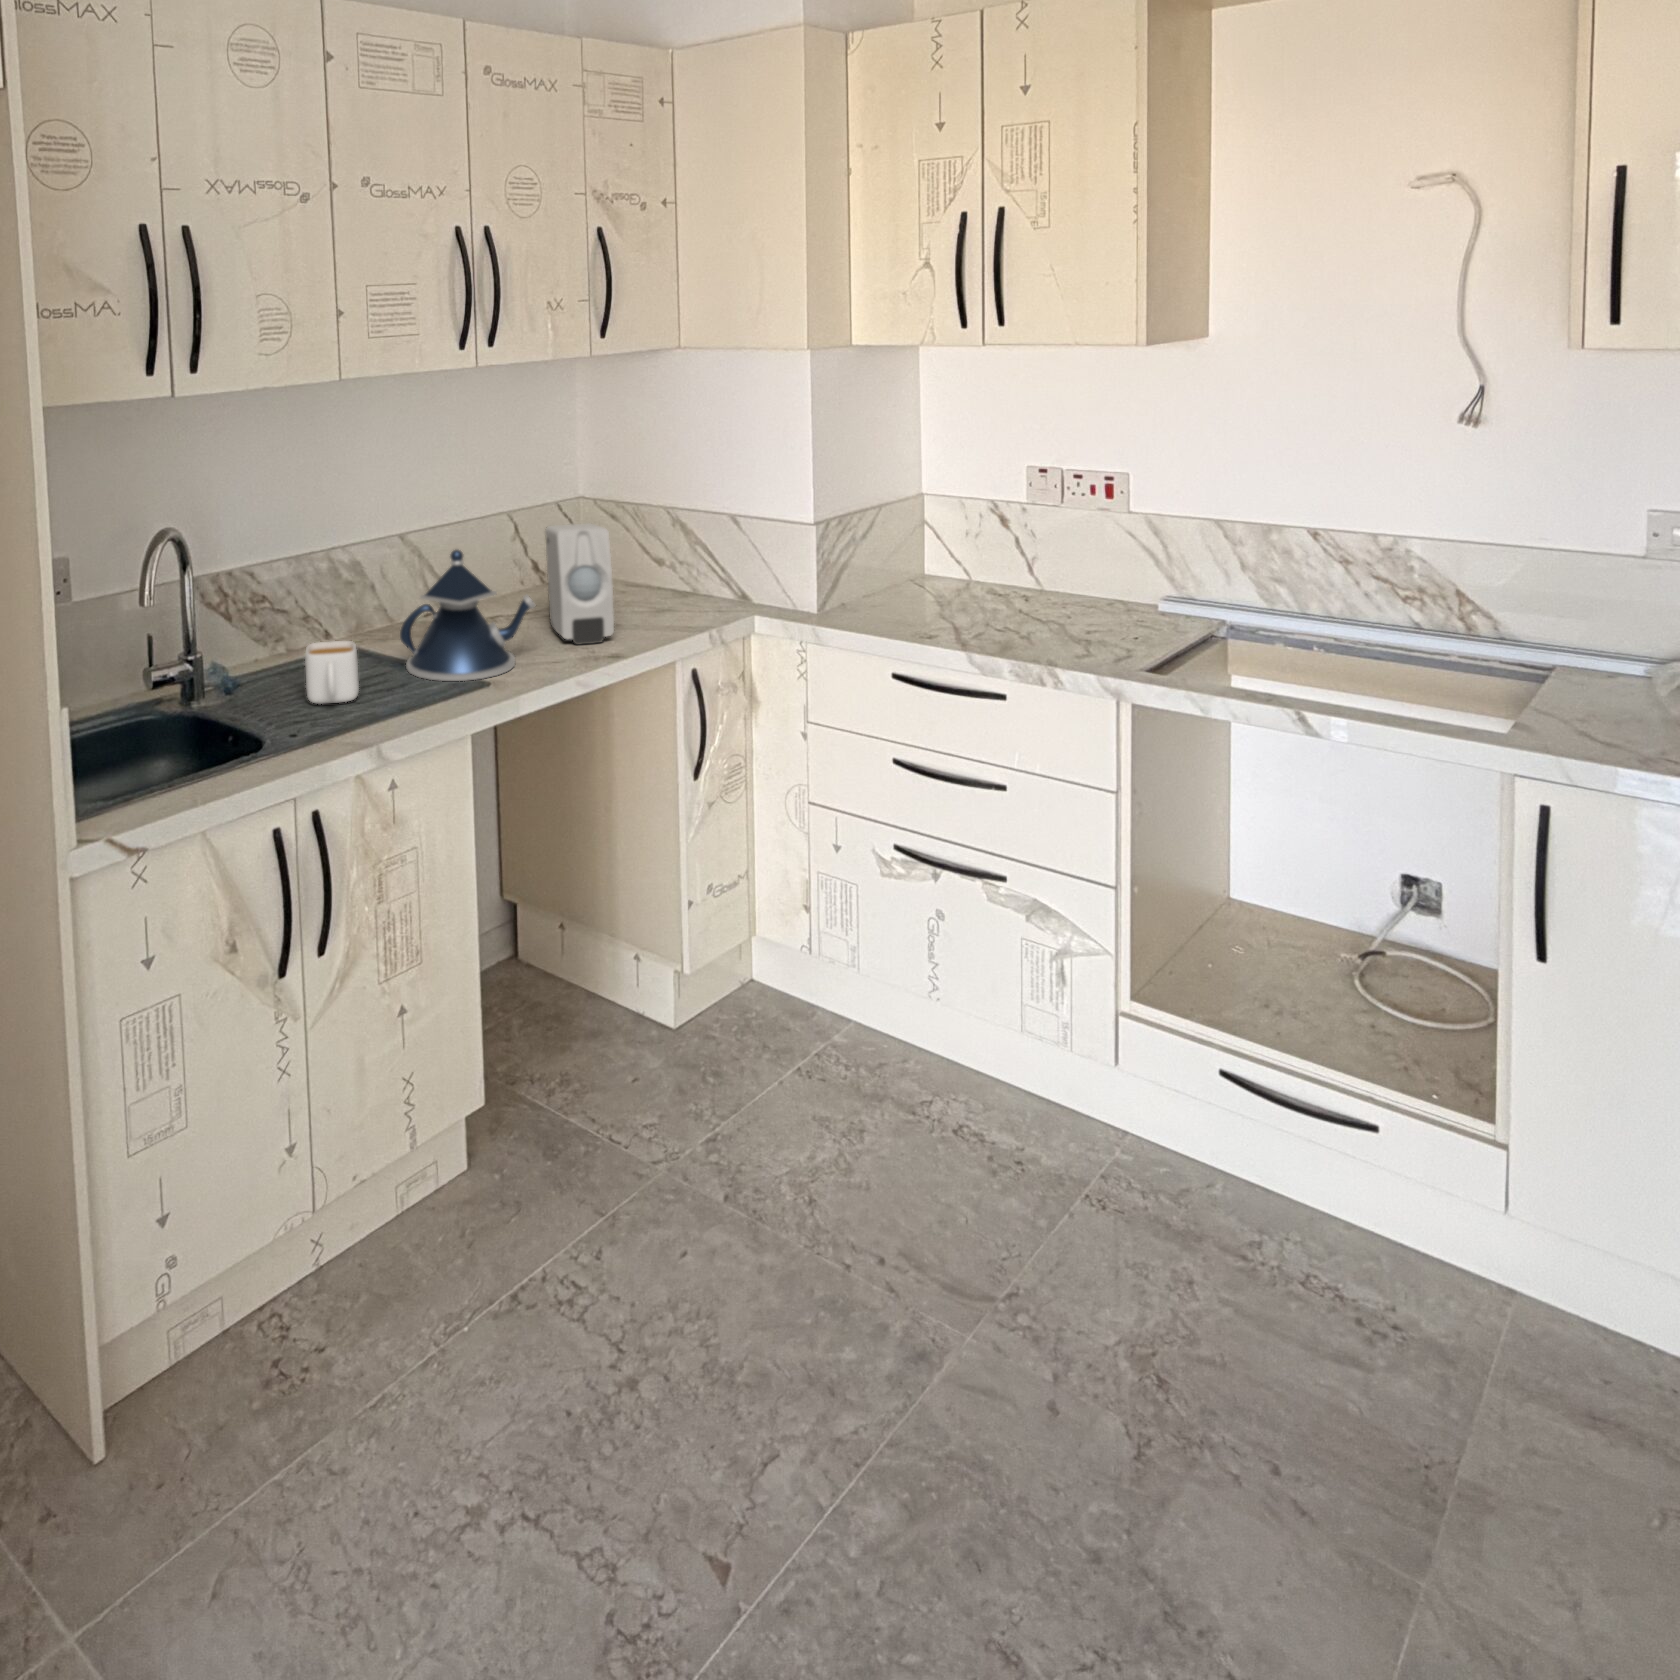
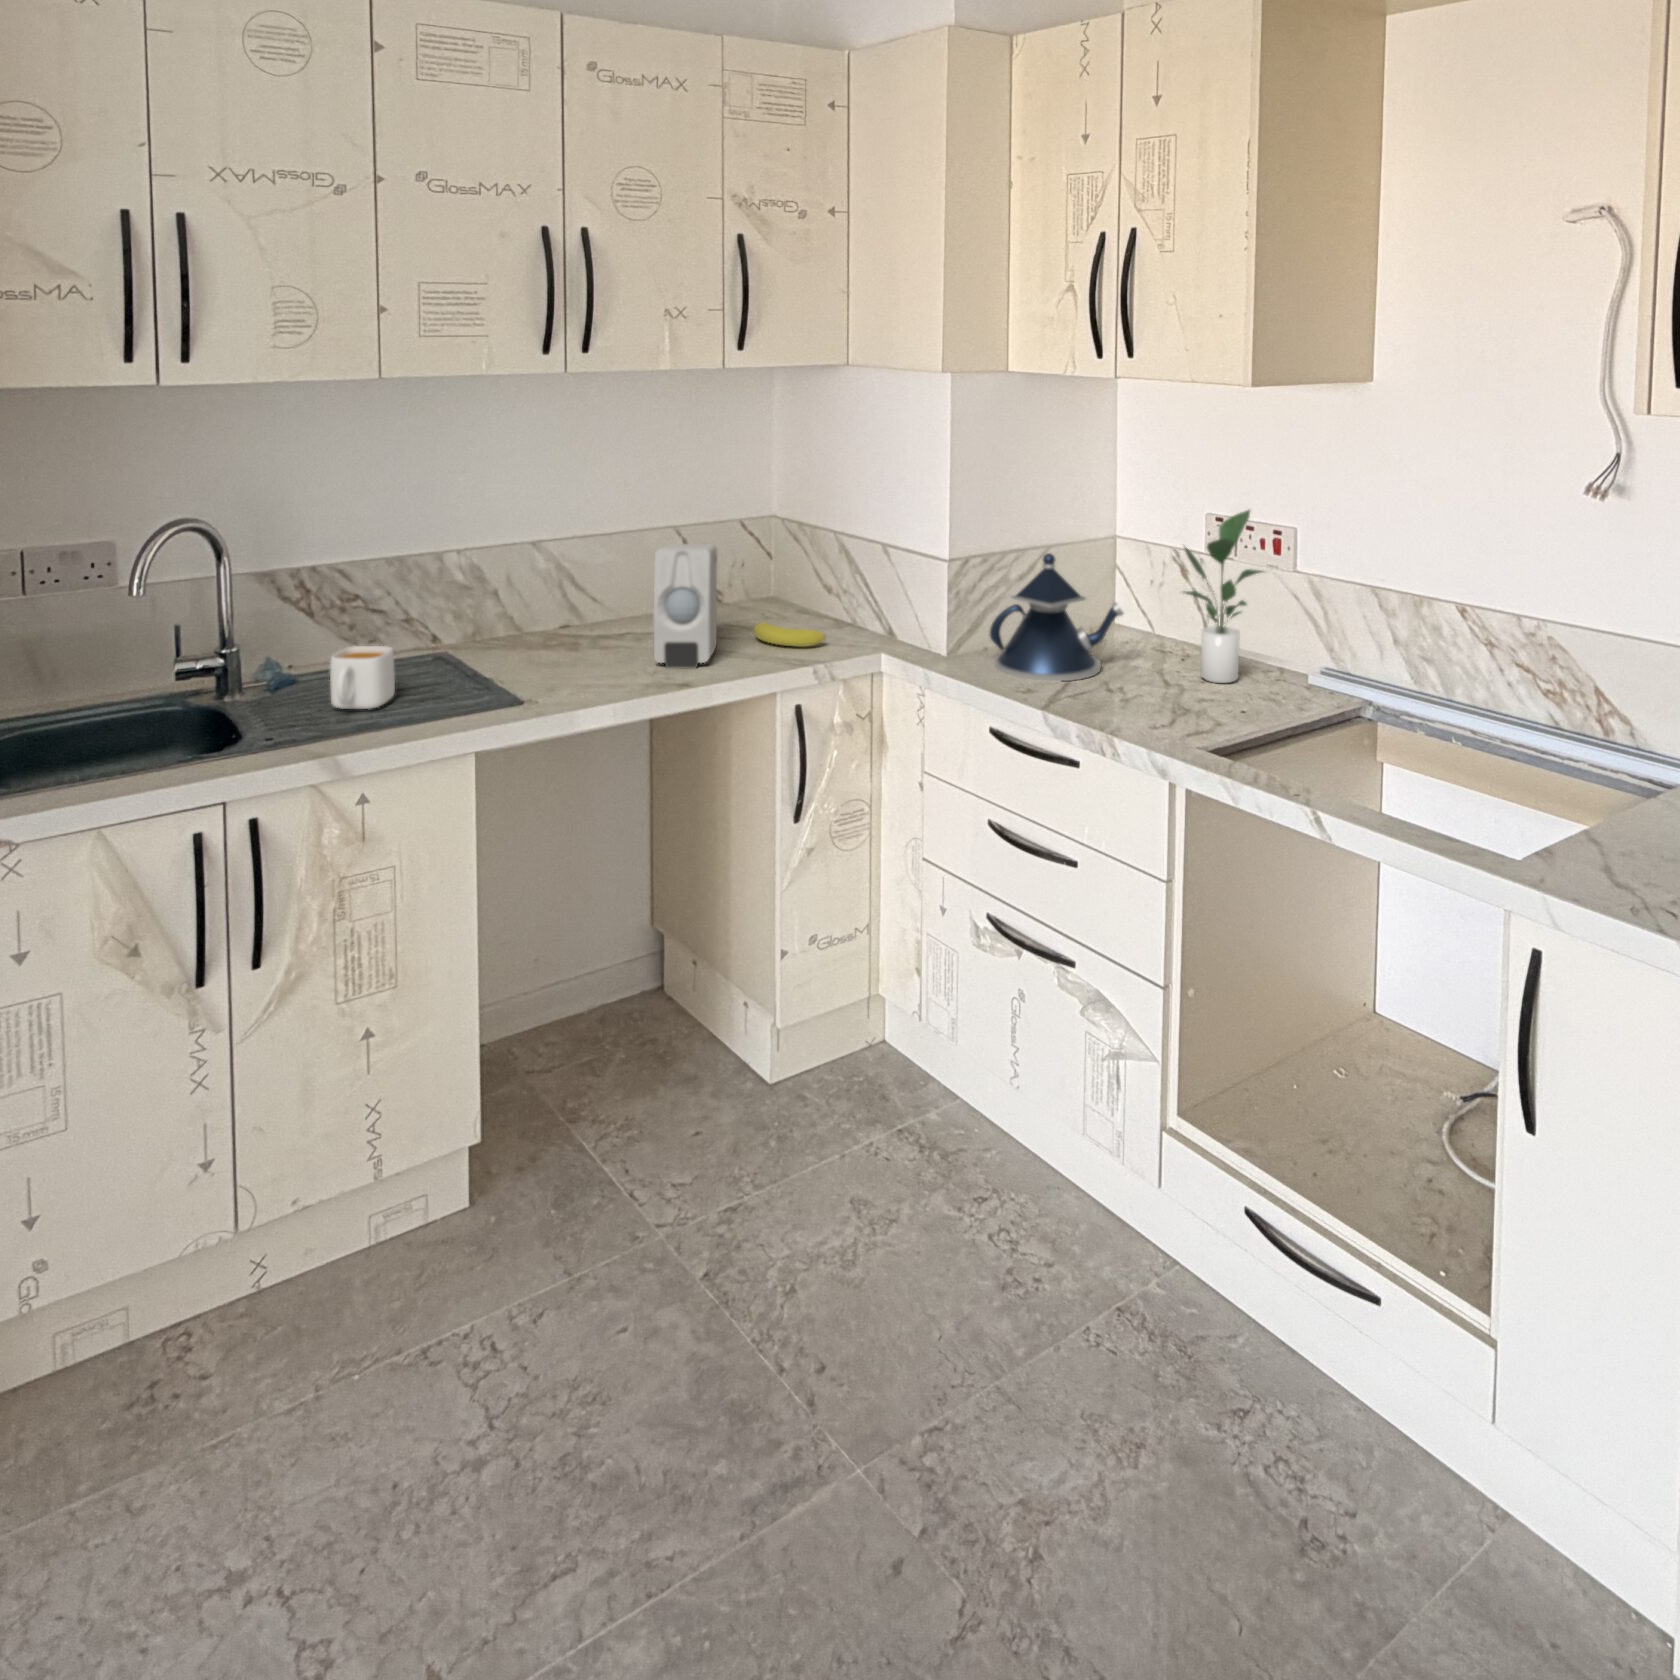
potted plant: none [1034,458,1118,618] -> present [1183,510,1263,683]
teapot: present [400,550,536,681] -> present [990,553,1123,681]
fruit: none [617,596,693,616] -> present [754,622,825,647]

